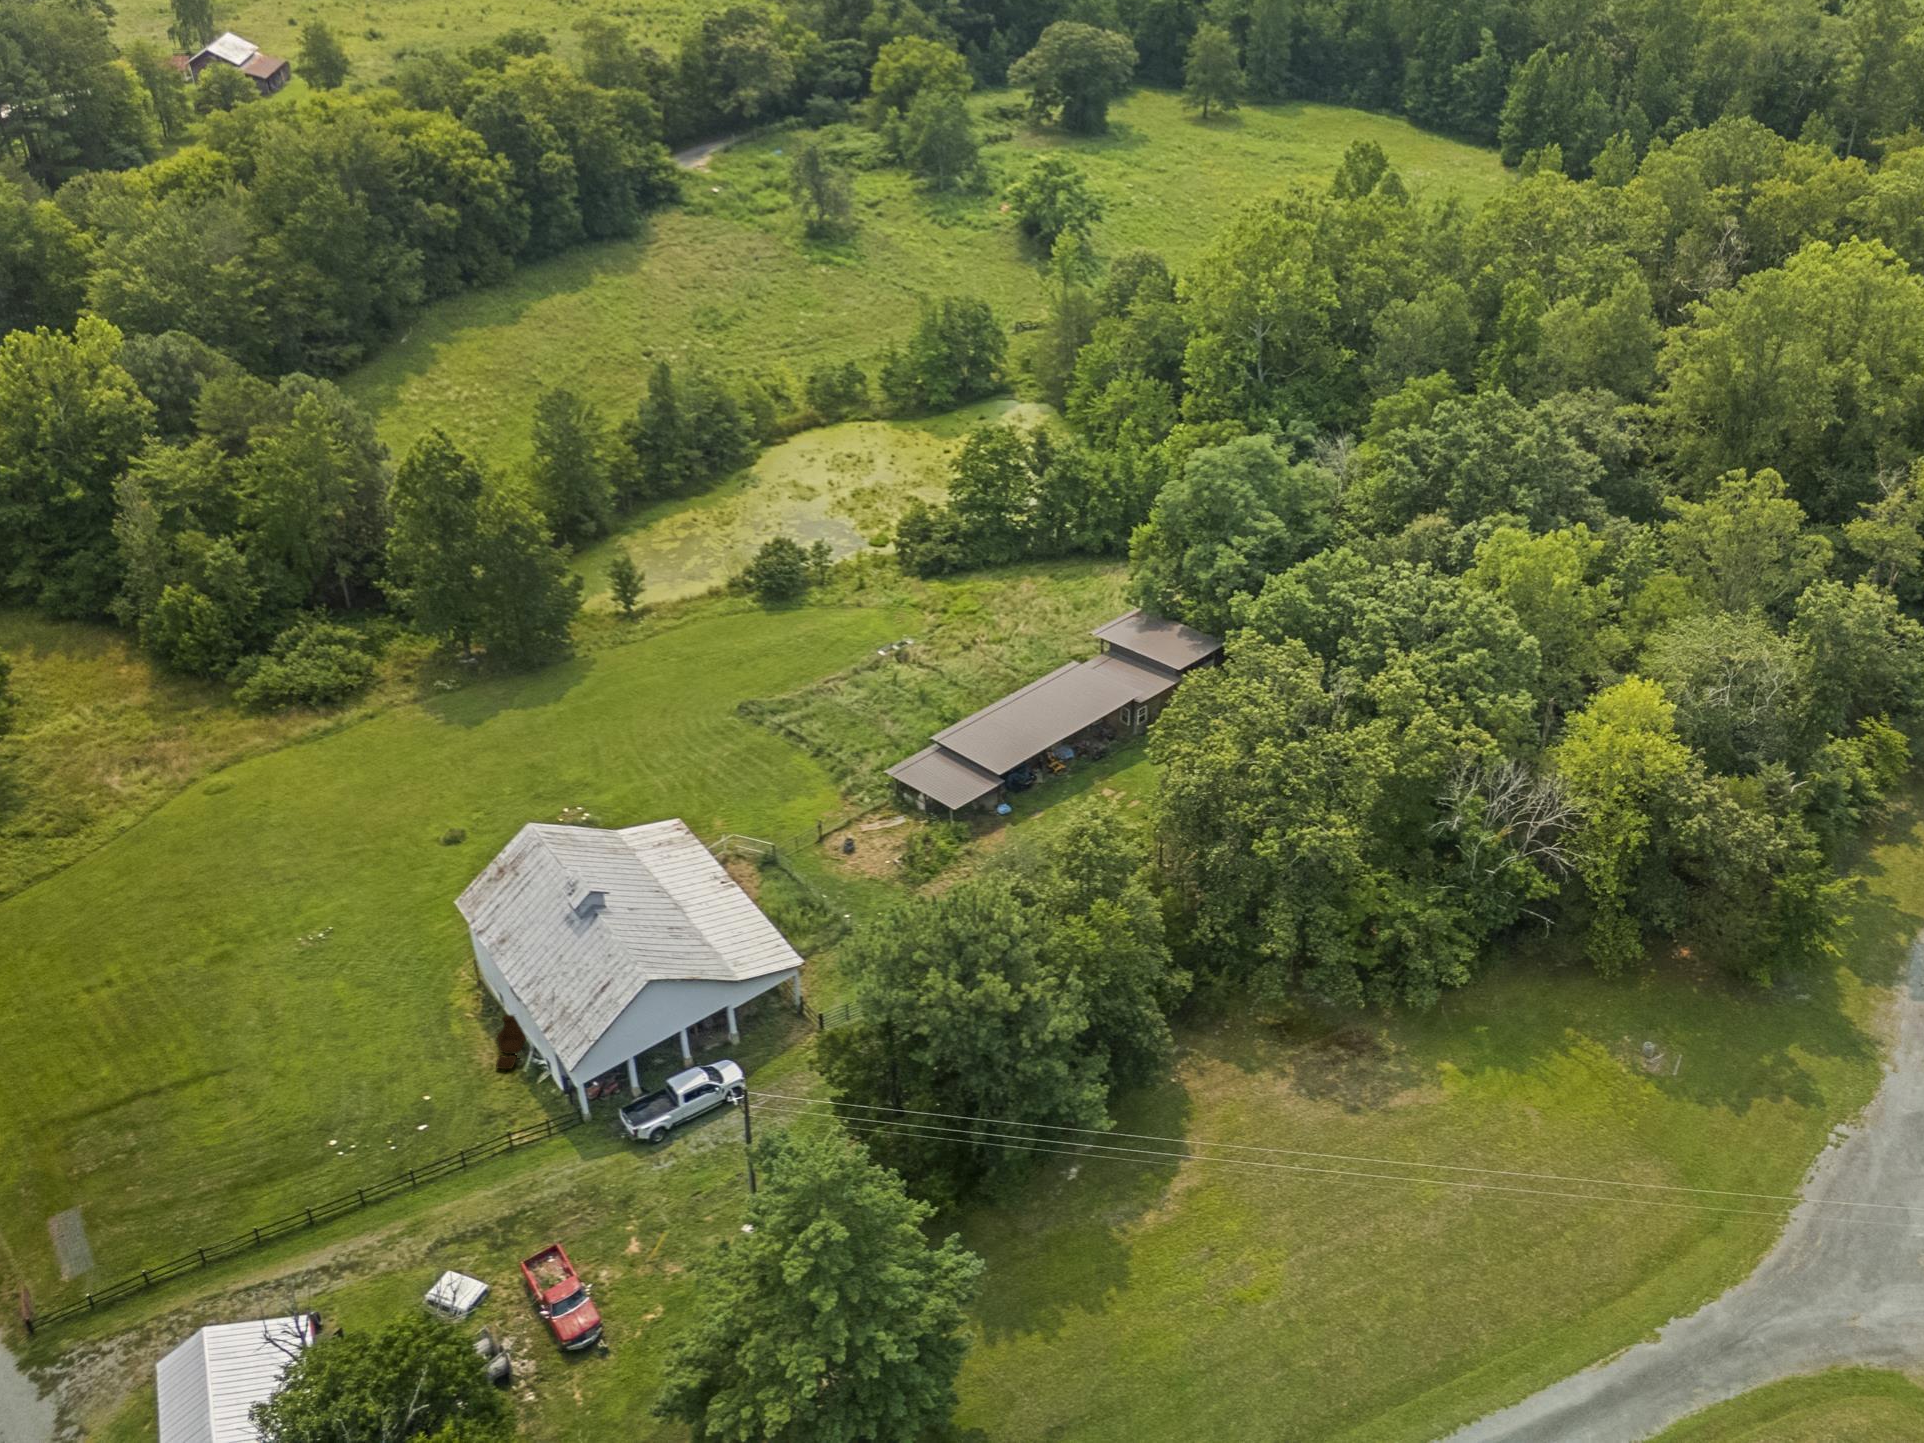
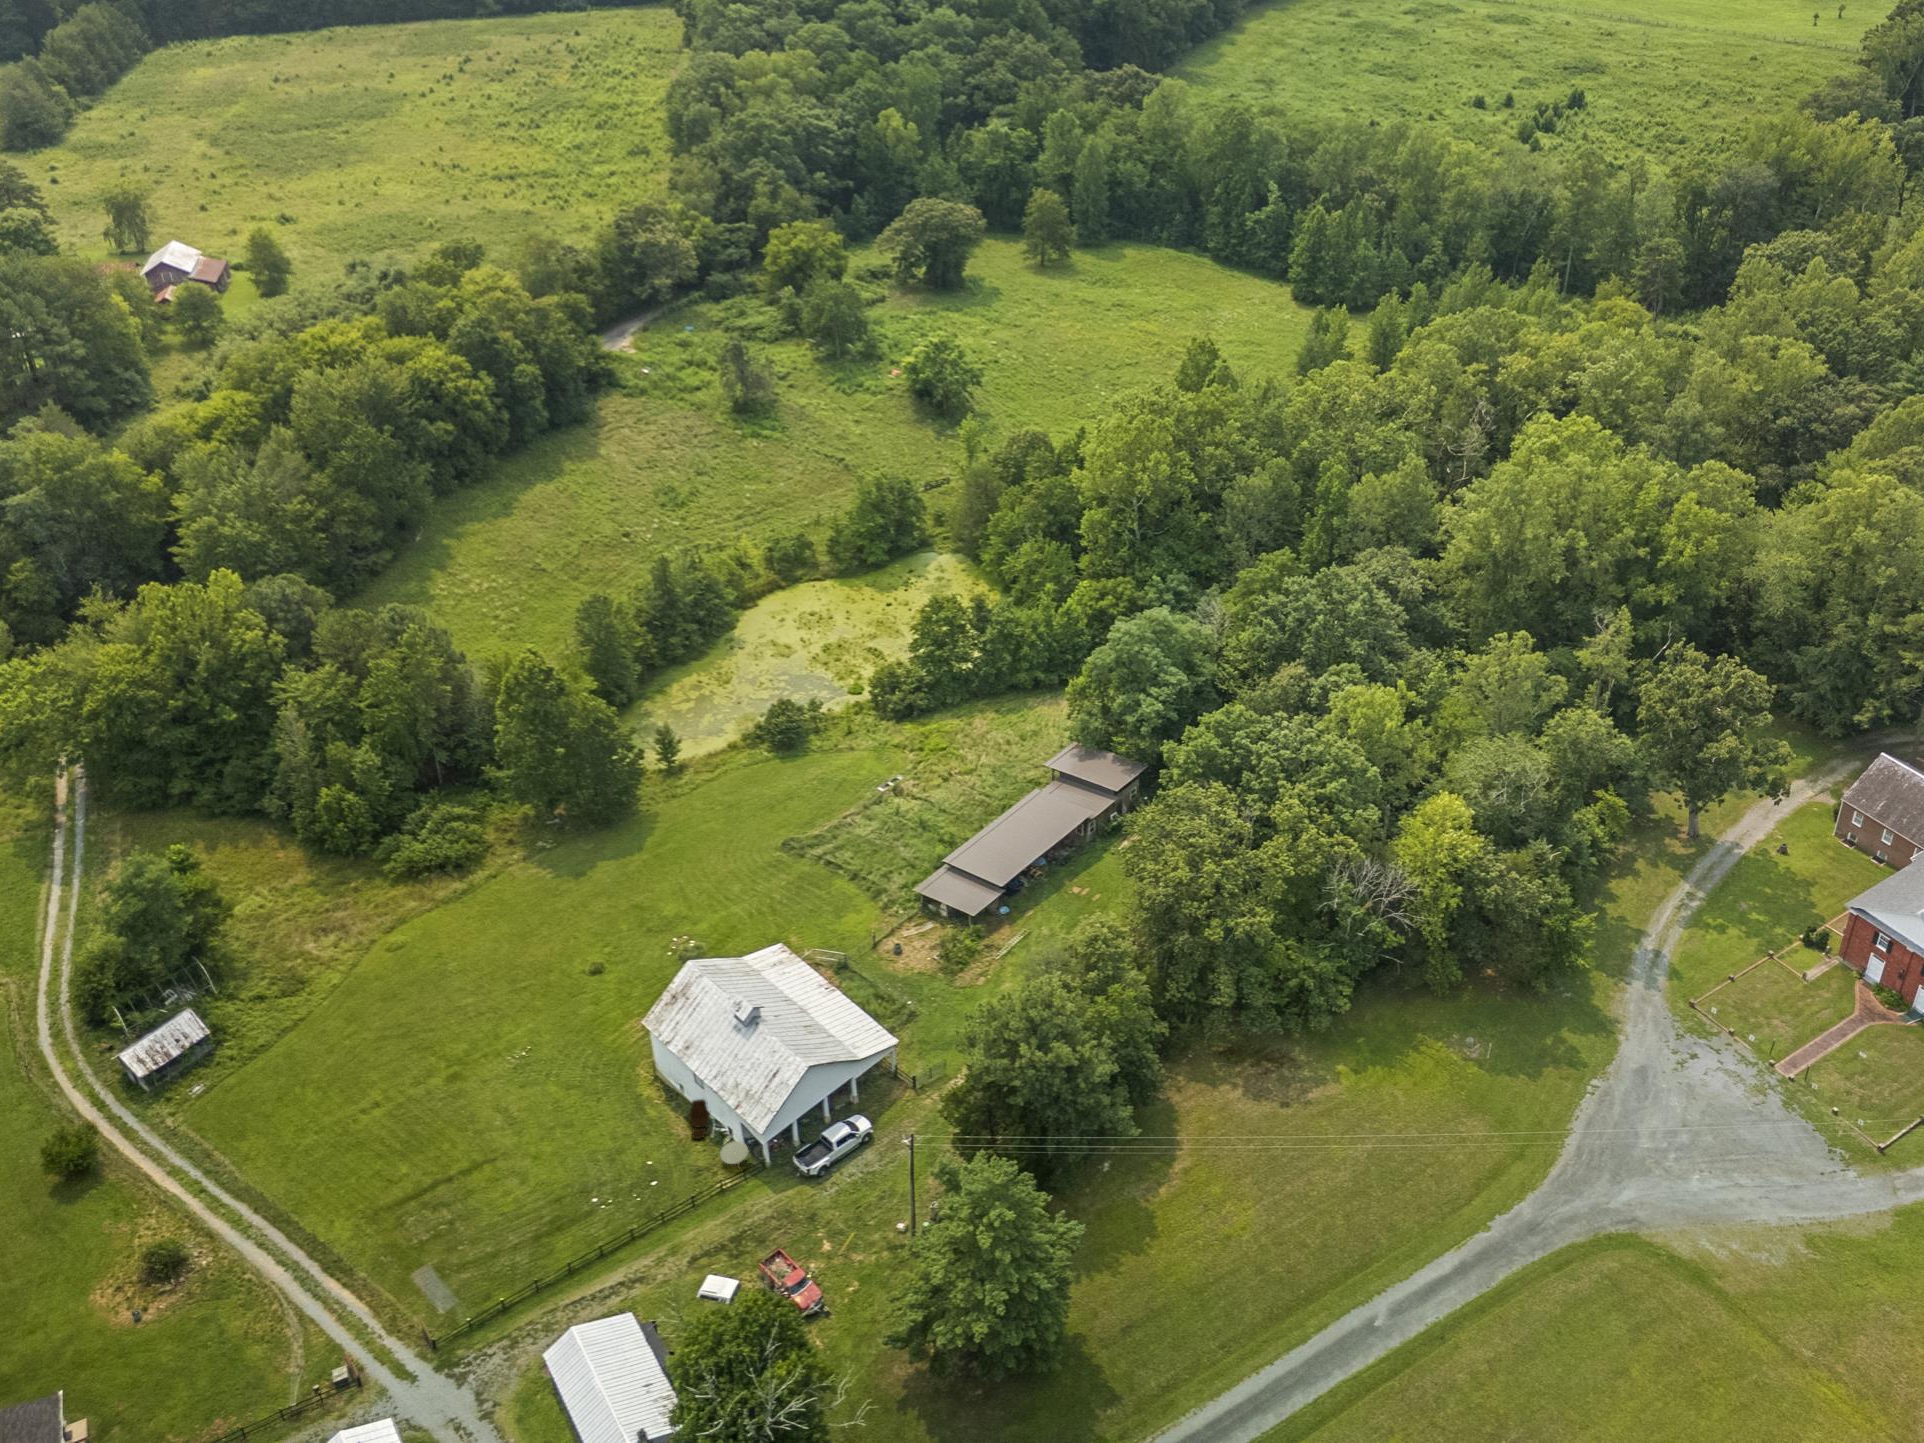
round table: none [522,1078,564,1118] -> present [720,1141,748,1169]

